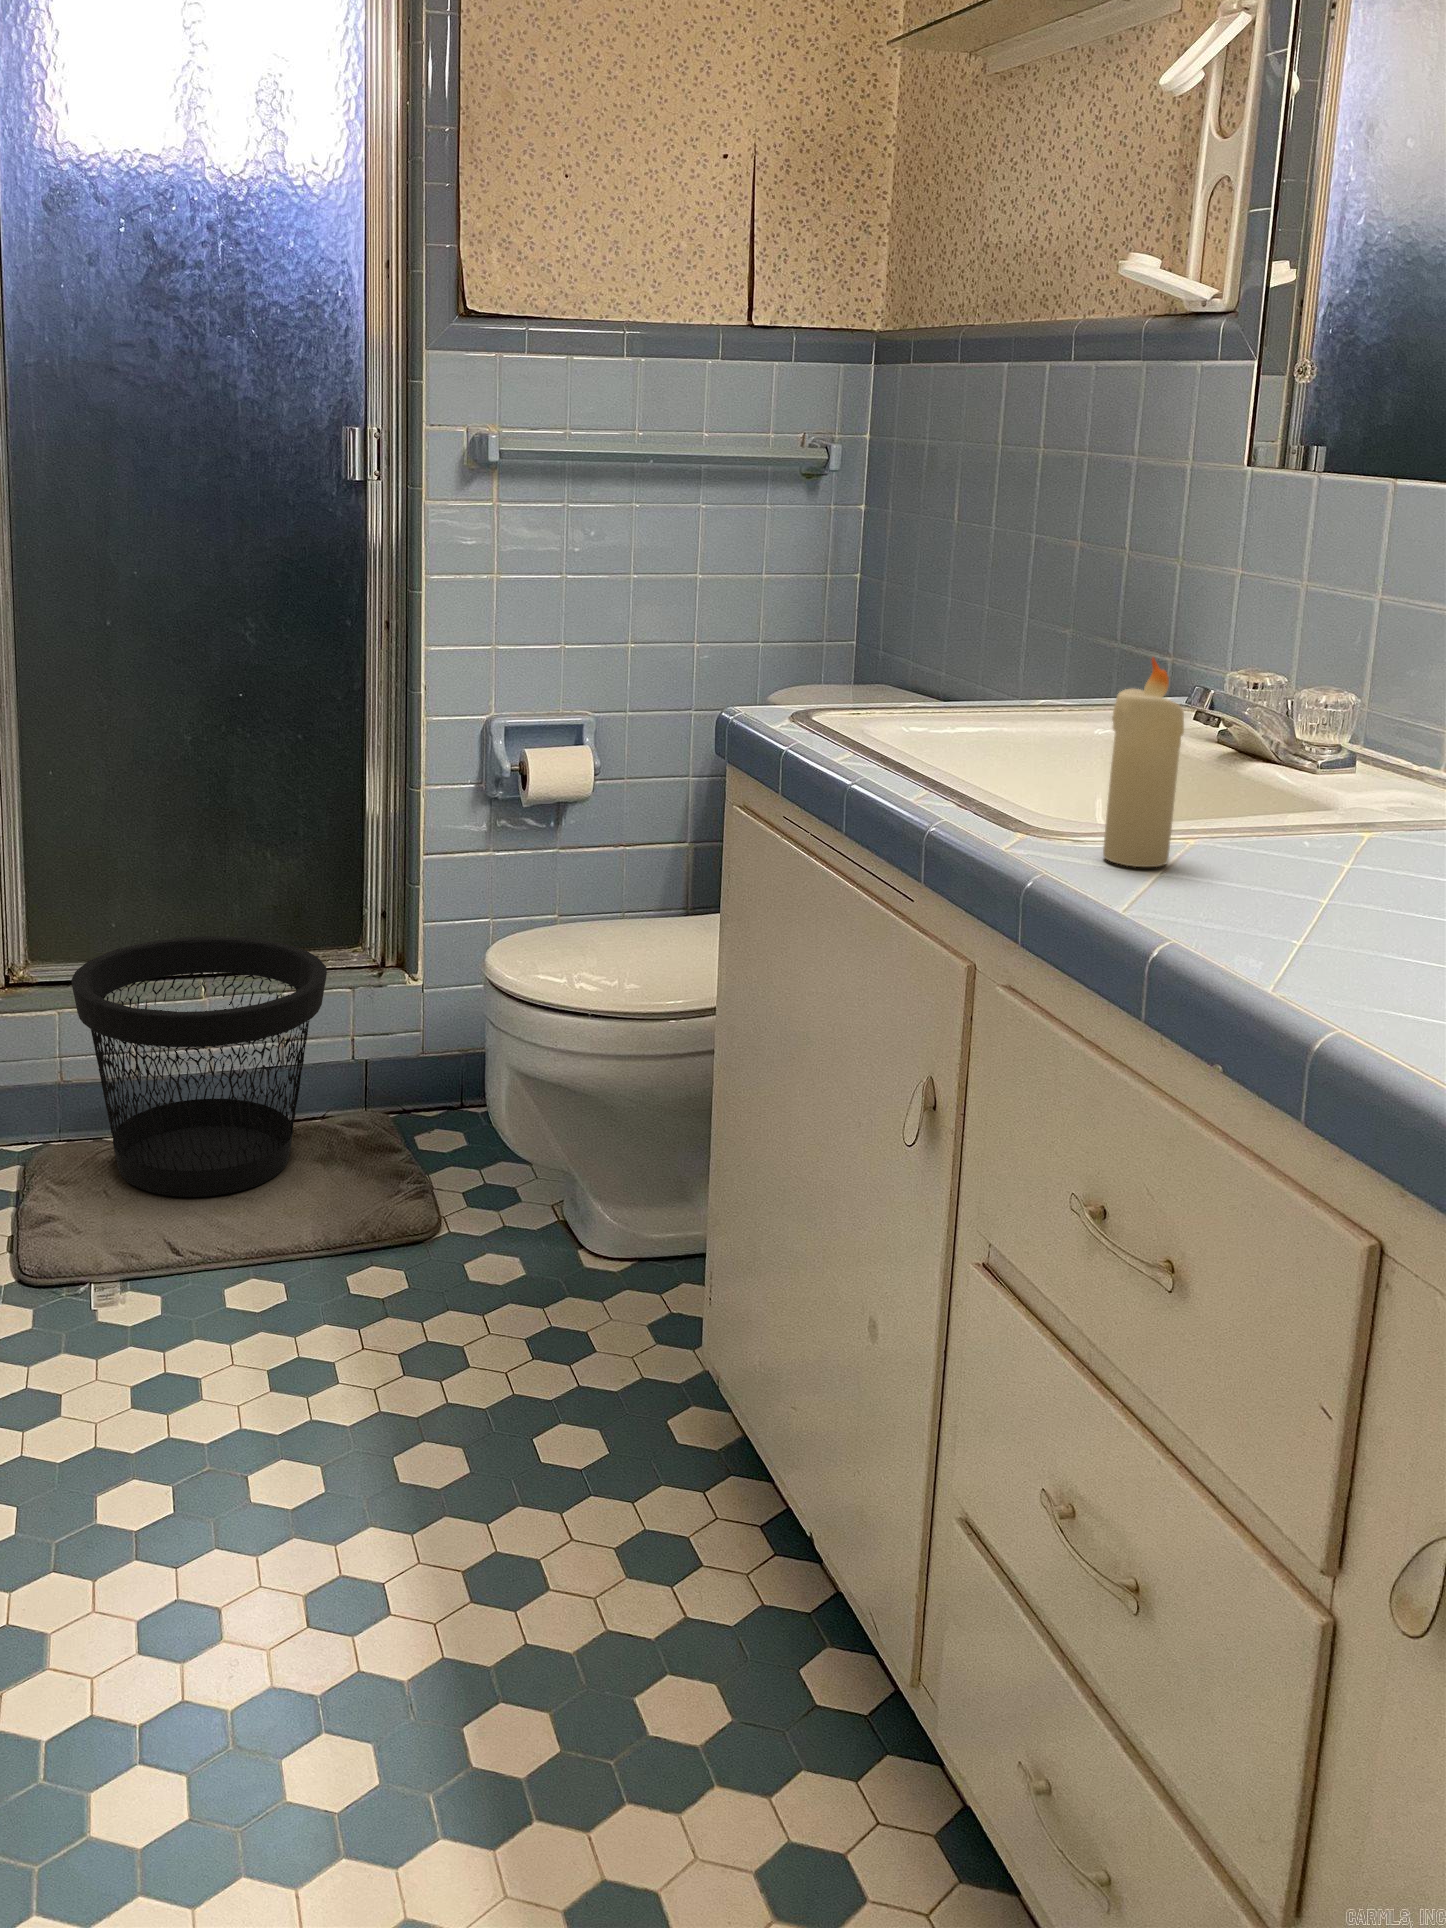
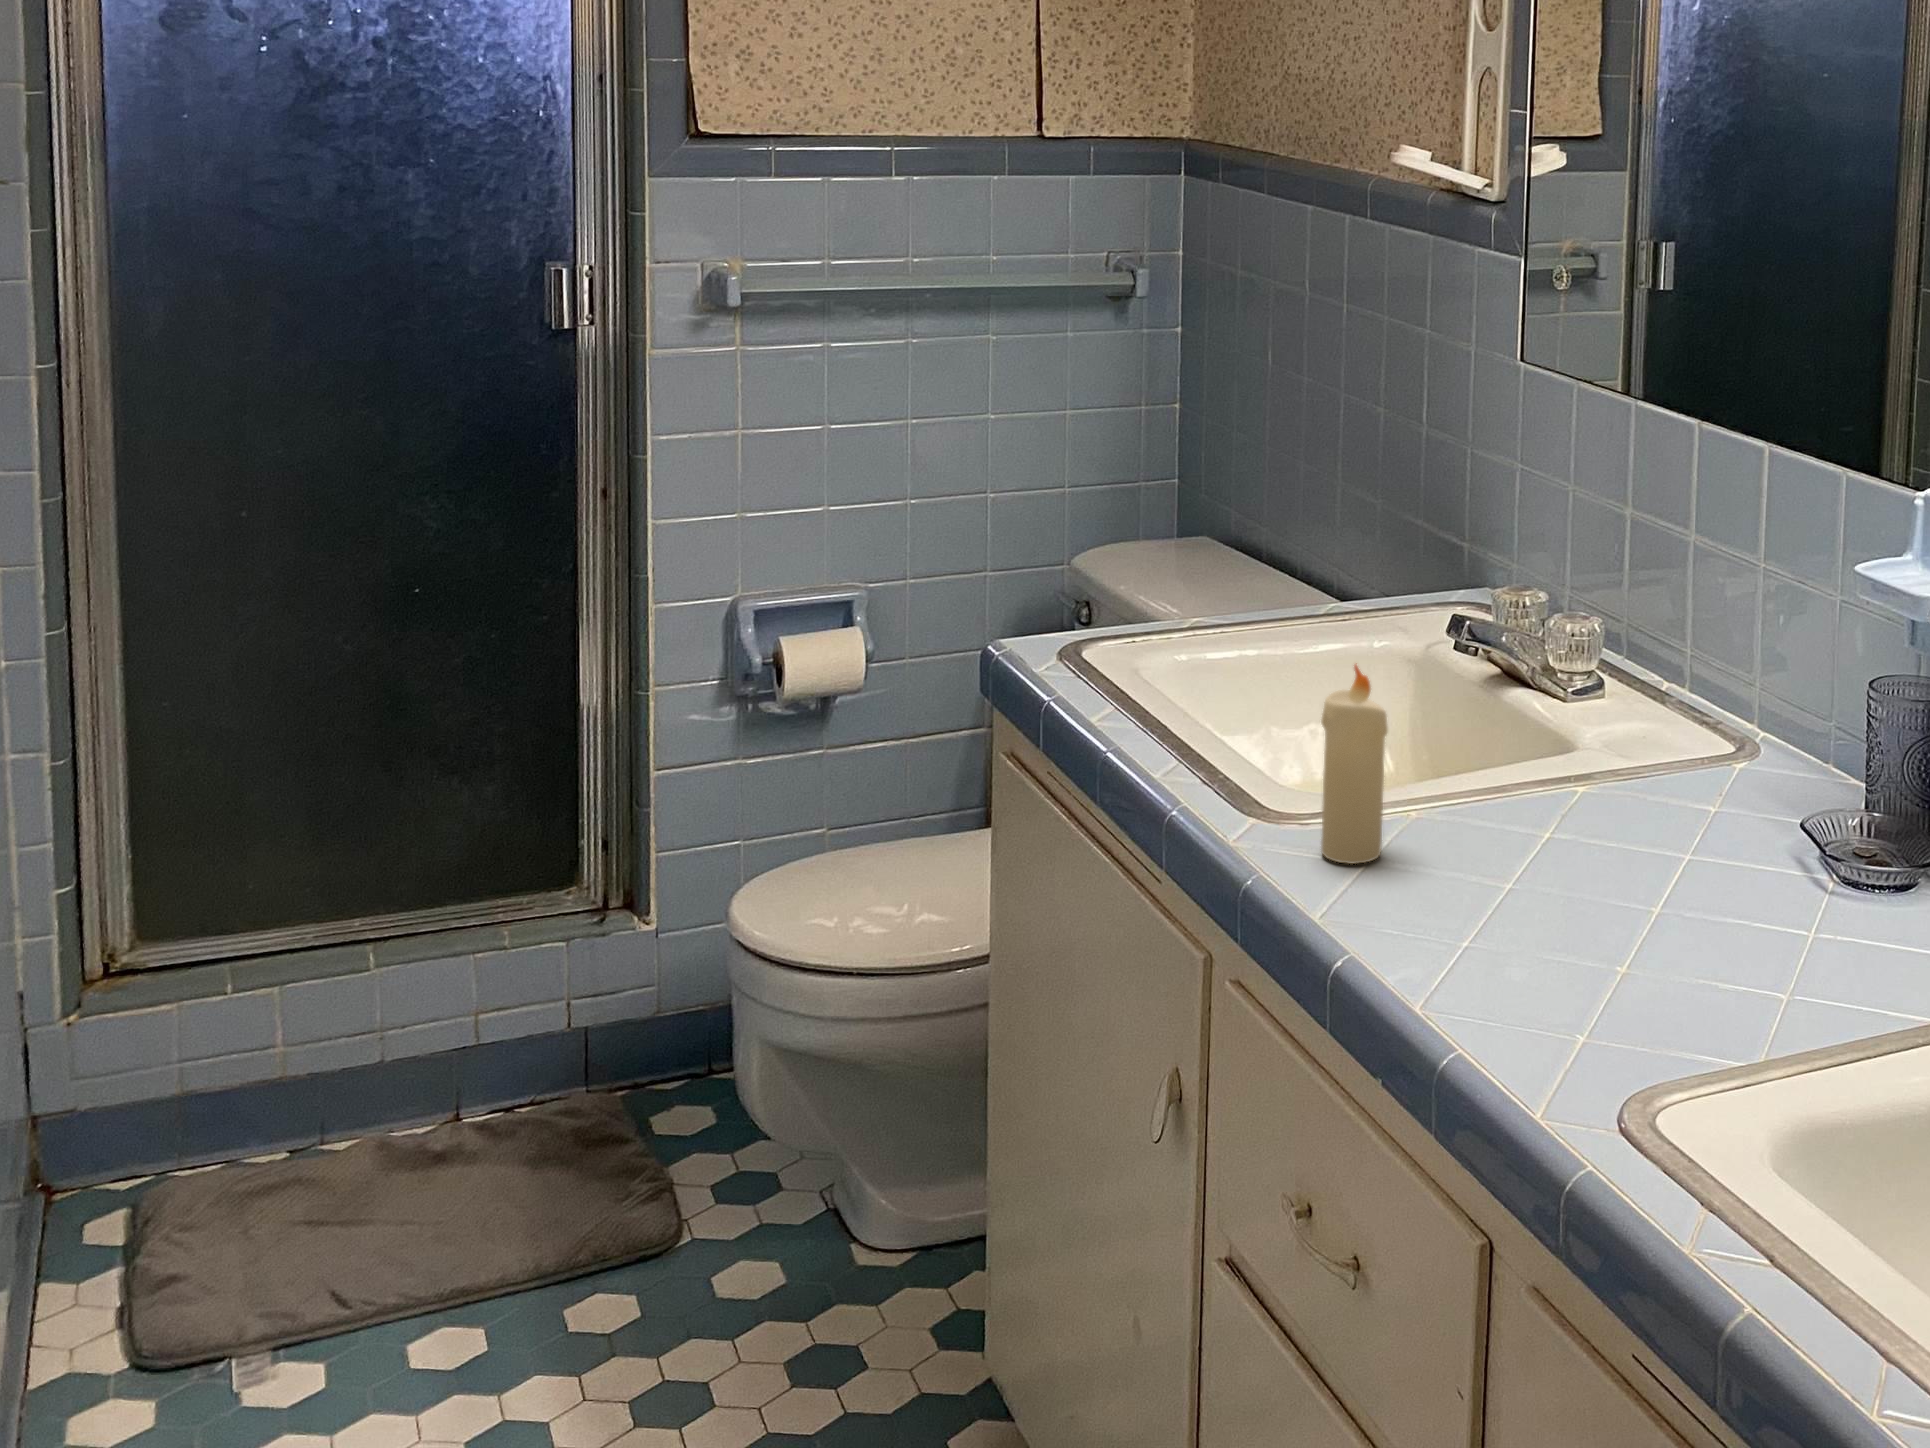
wastebasket: present [72,936,327,1197] -> none [199,888,535,1230]

